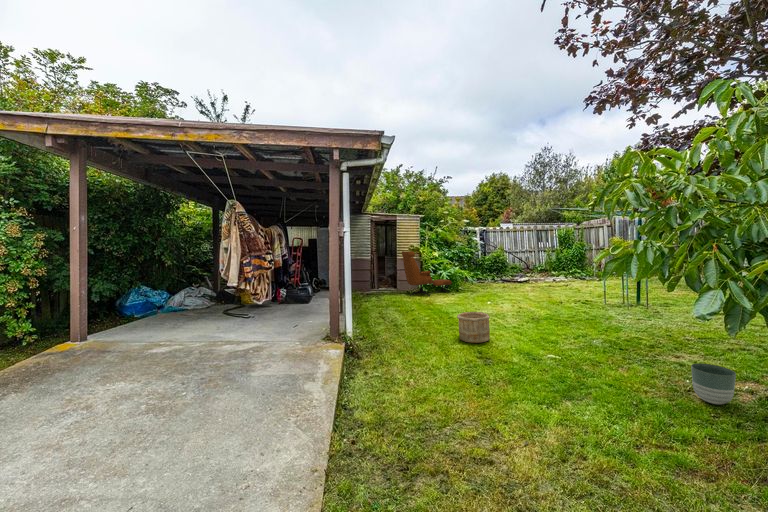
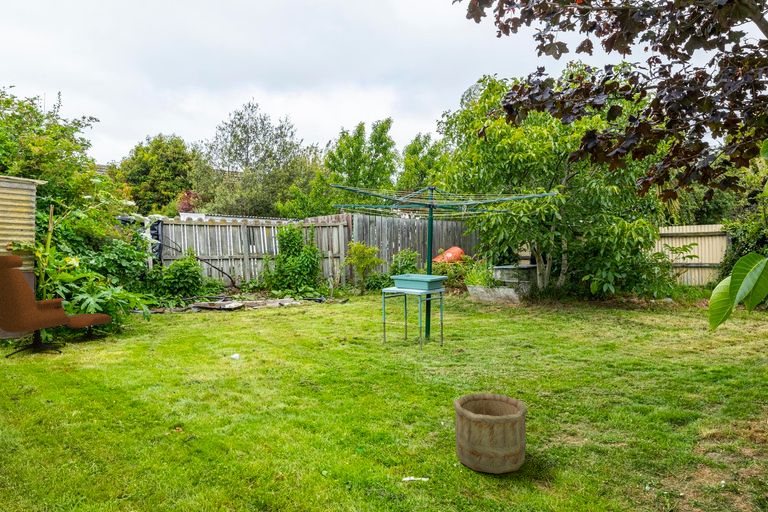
wooden bucket: present [457,312,490,343] -> present [453,393,528,474]
planter: present [691,363,736,404] -> none [564,415,610,472]

